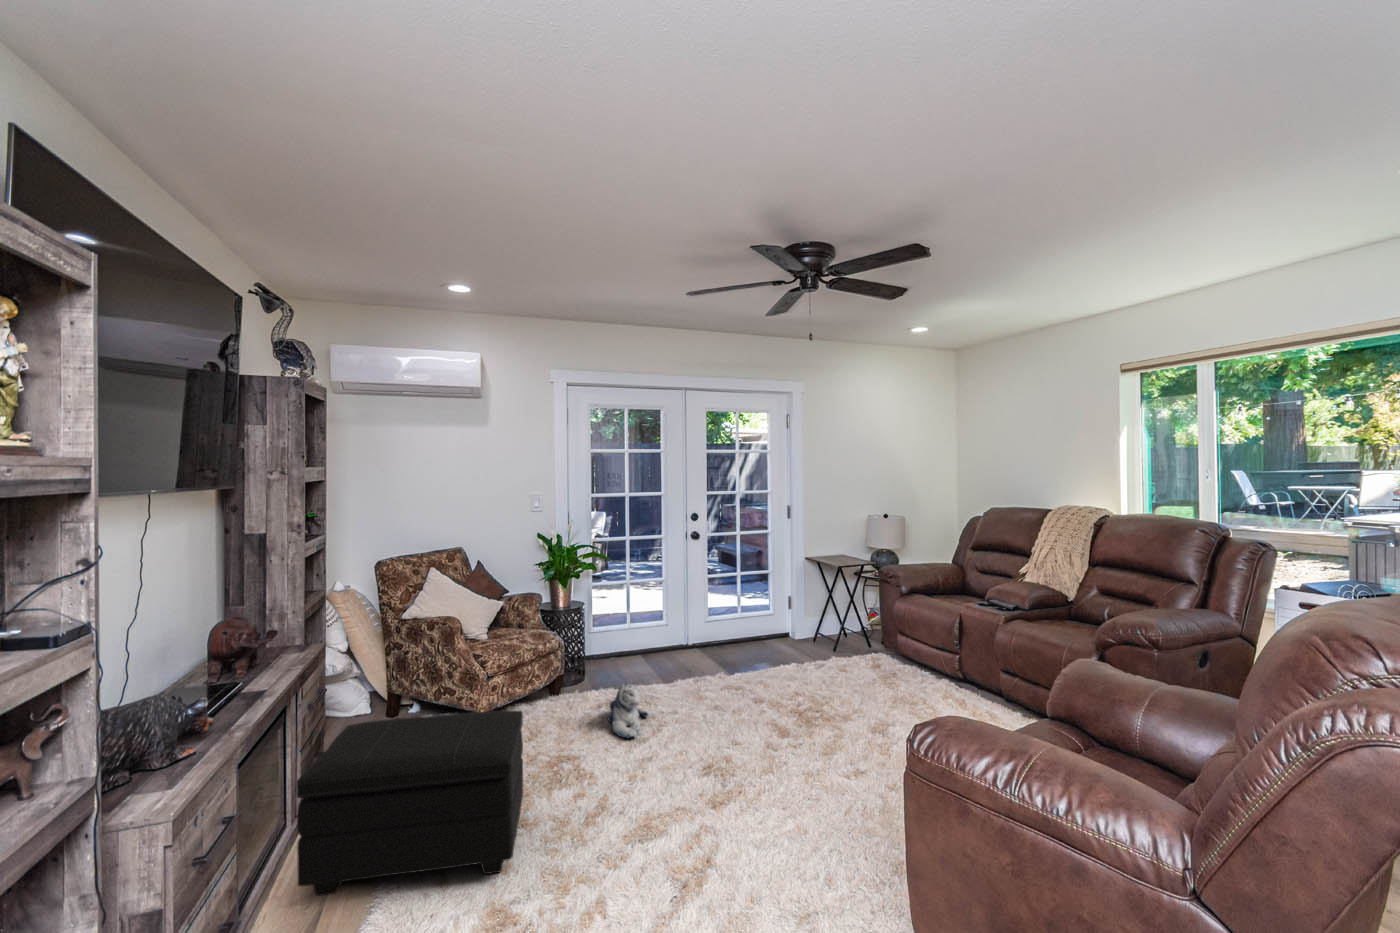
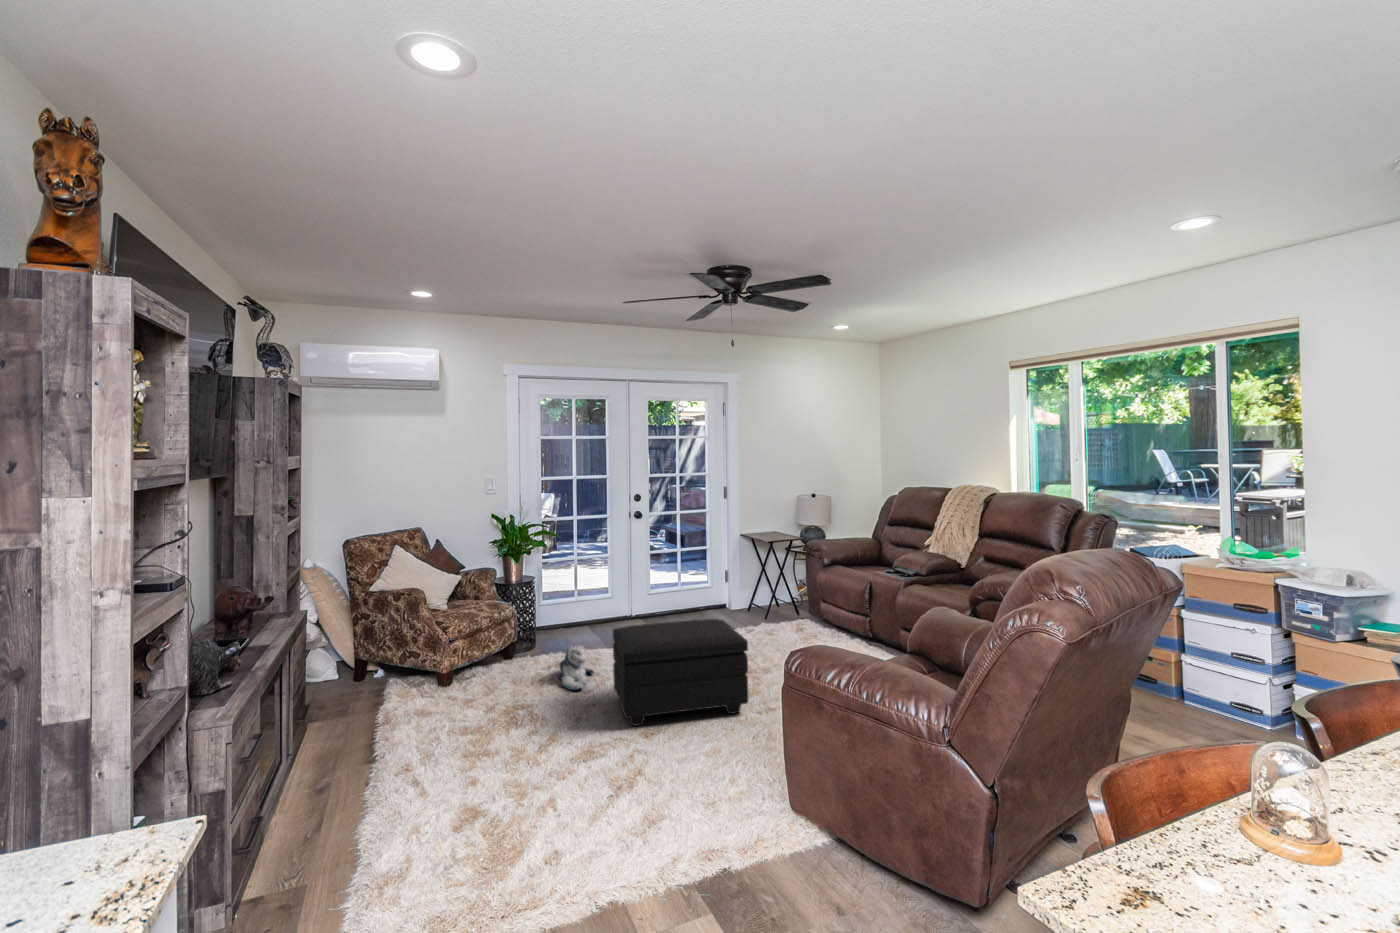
footstool: present [297,711,523,896] -> present [613,619,748,726]

